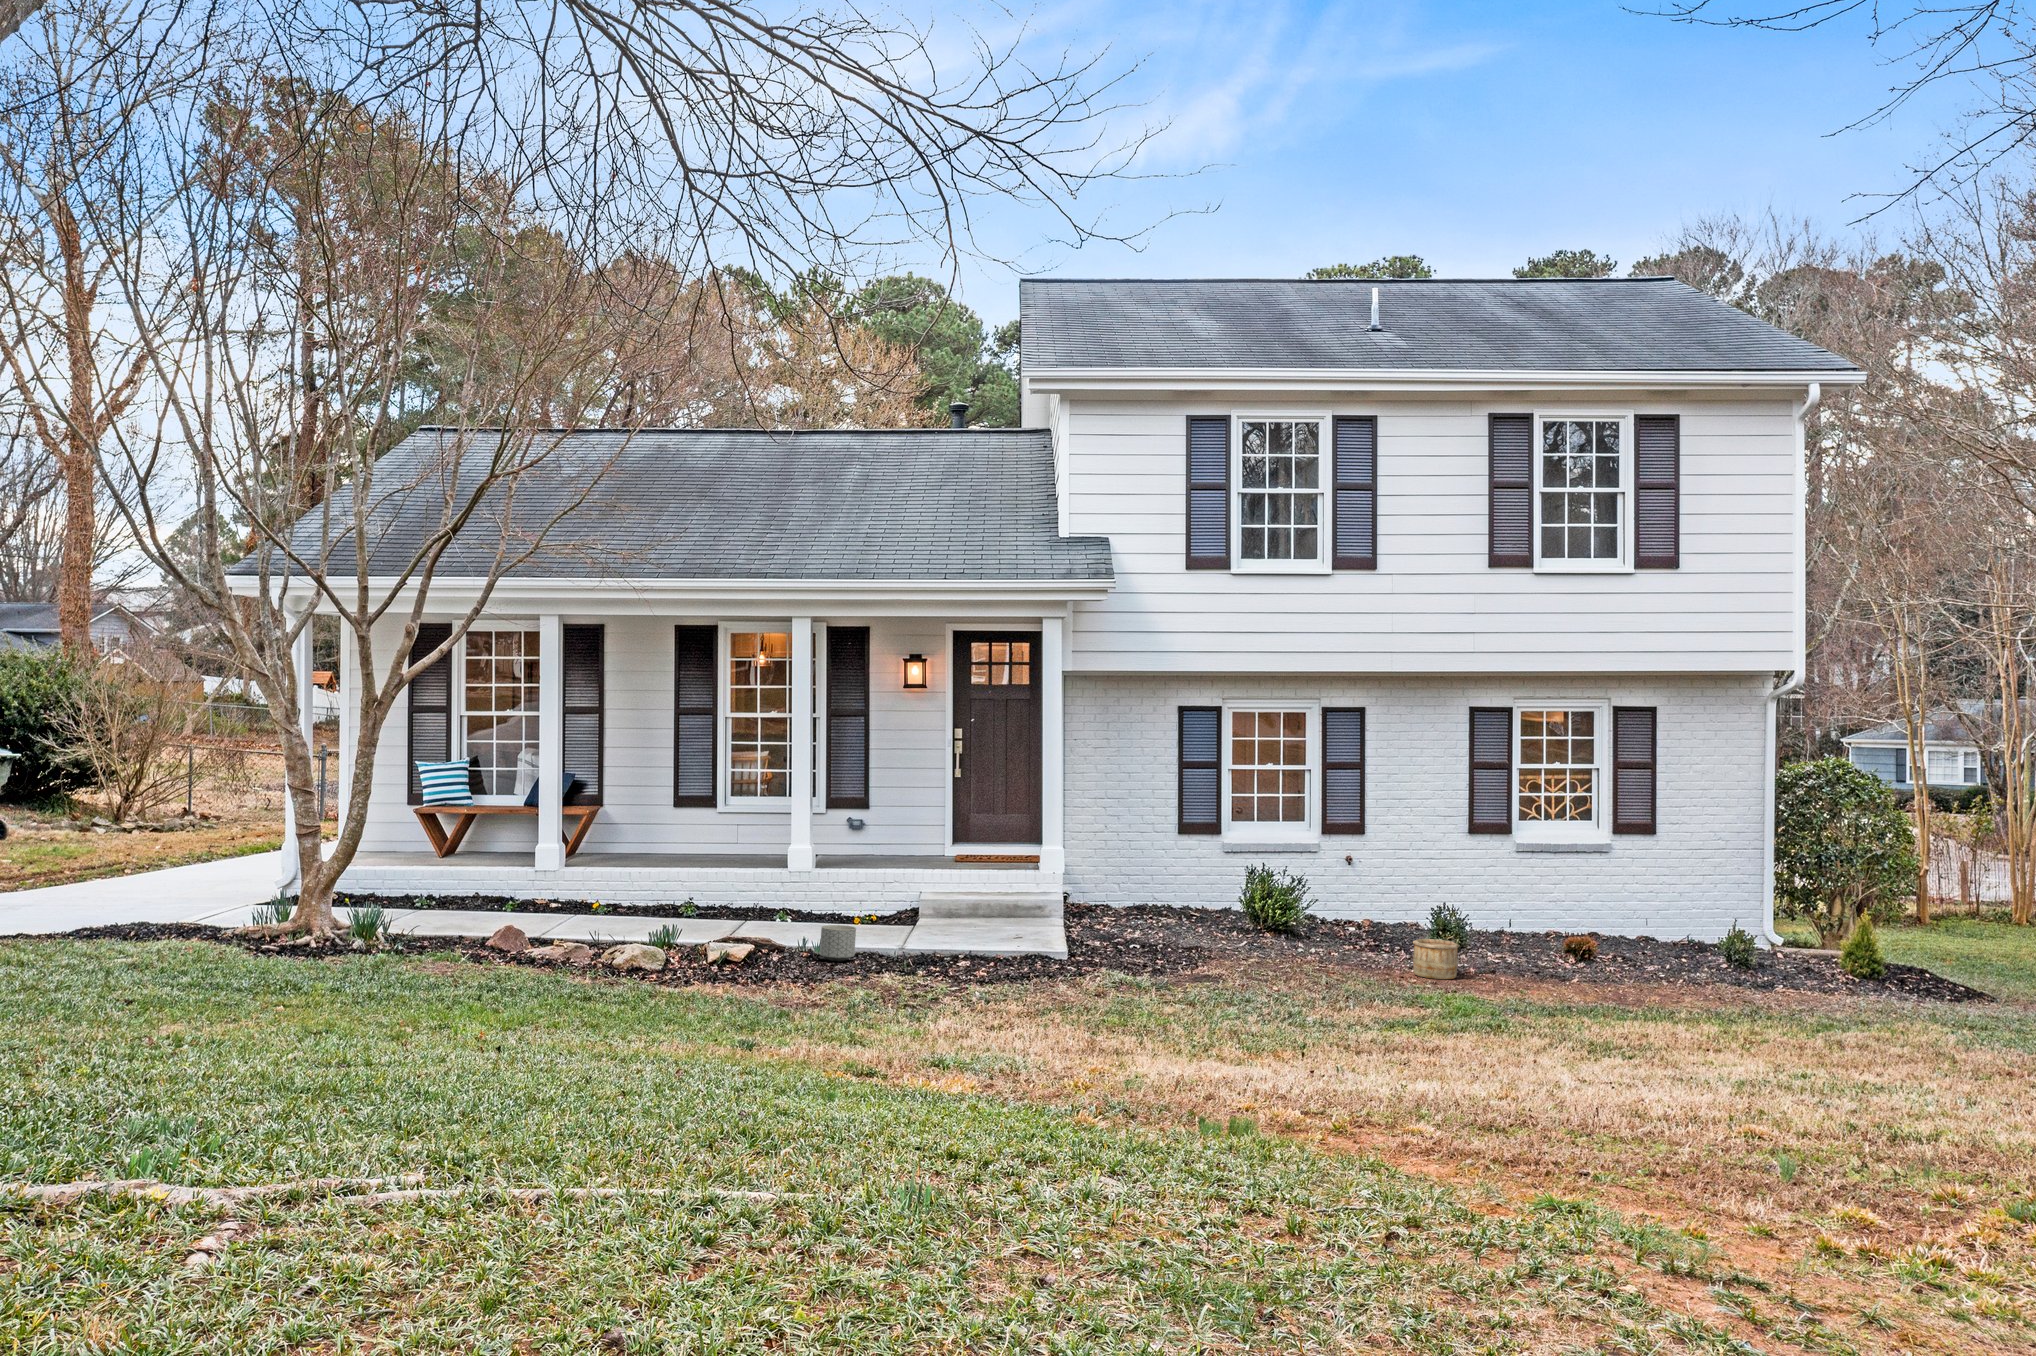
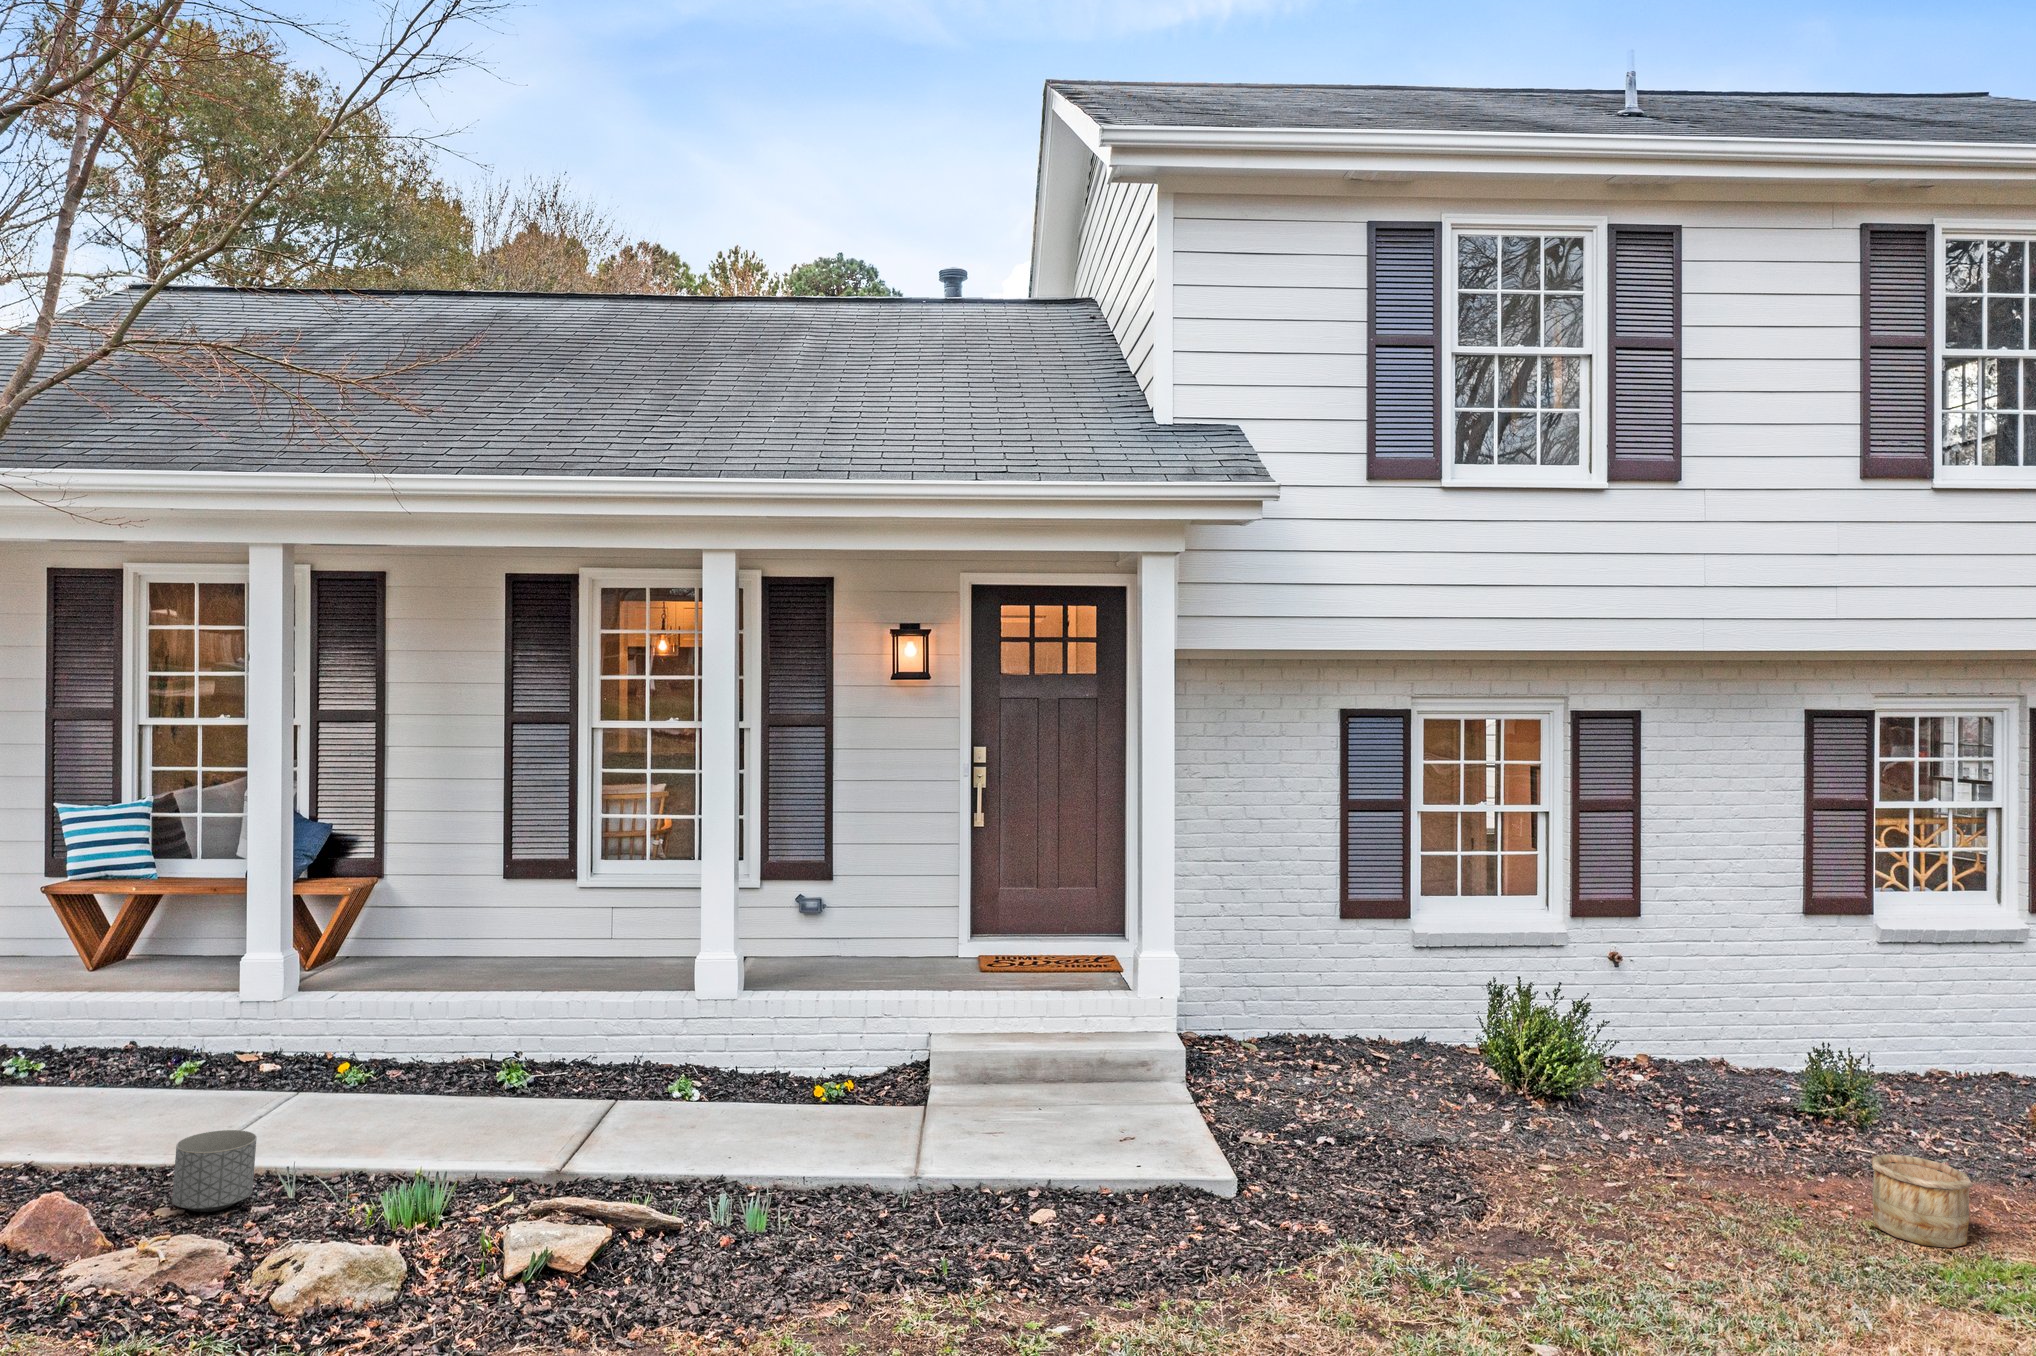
planter: present [820,925,856,962] -> present [172,1130,257,1212]

